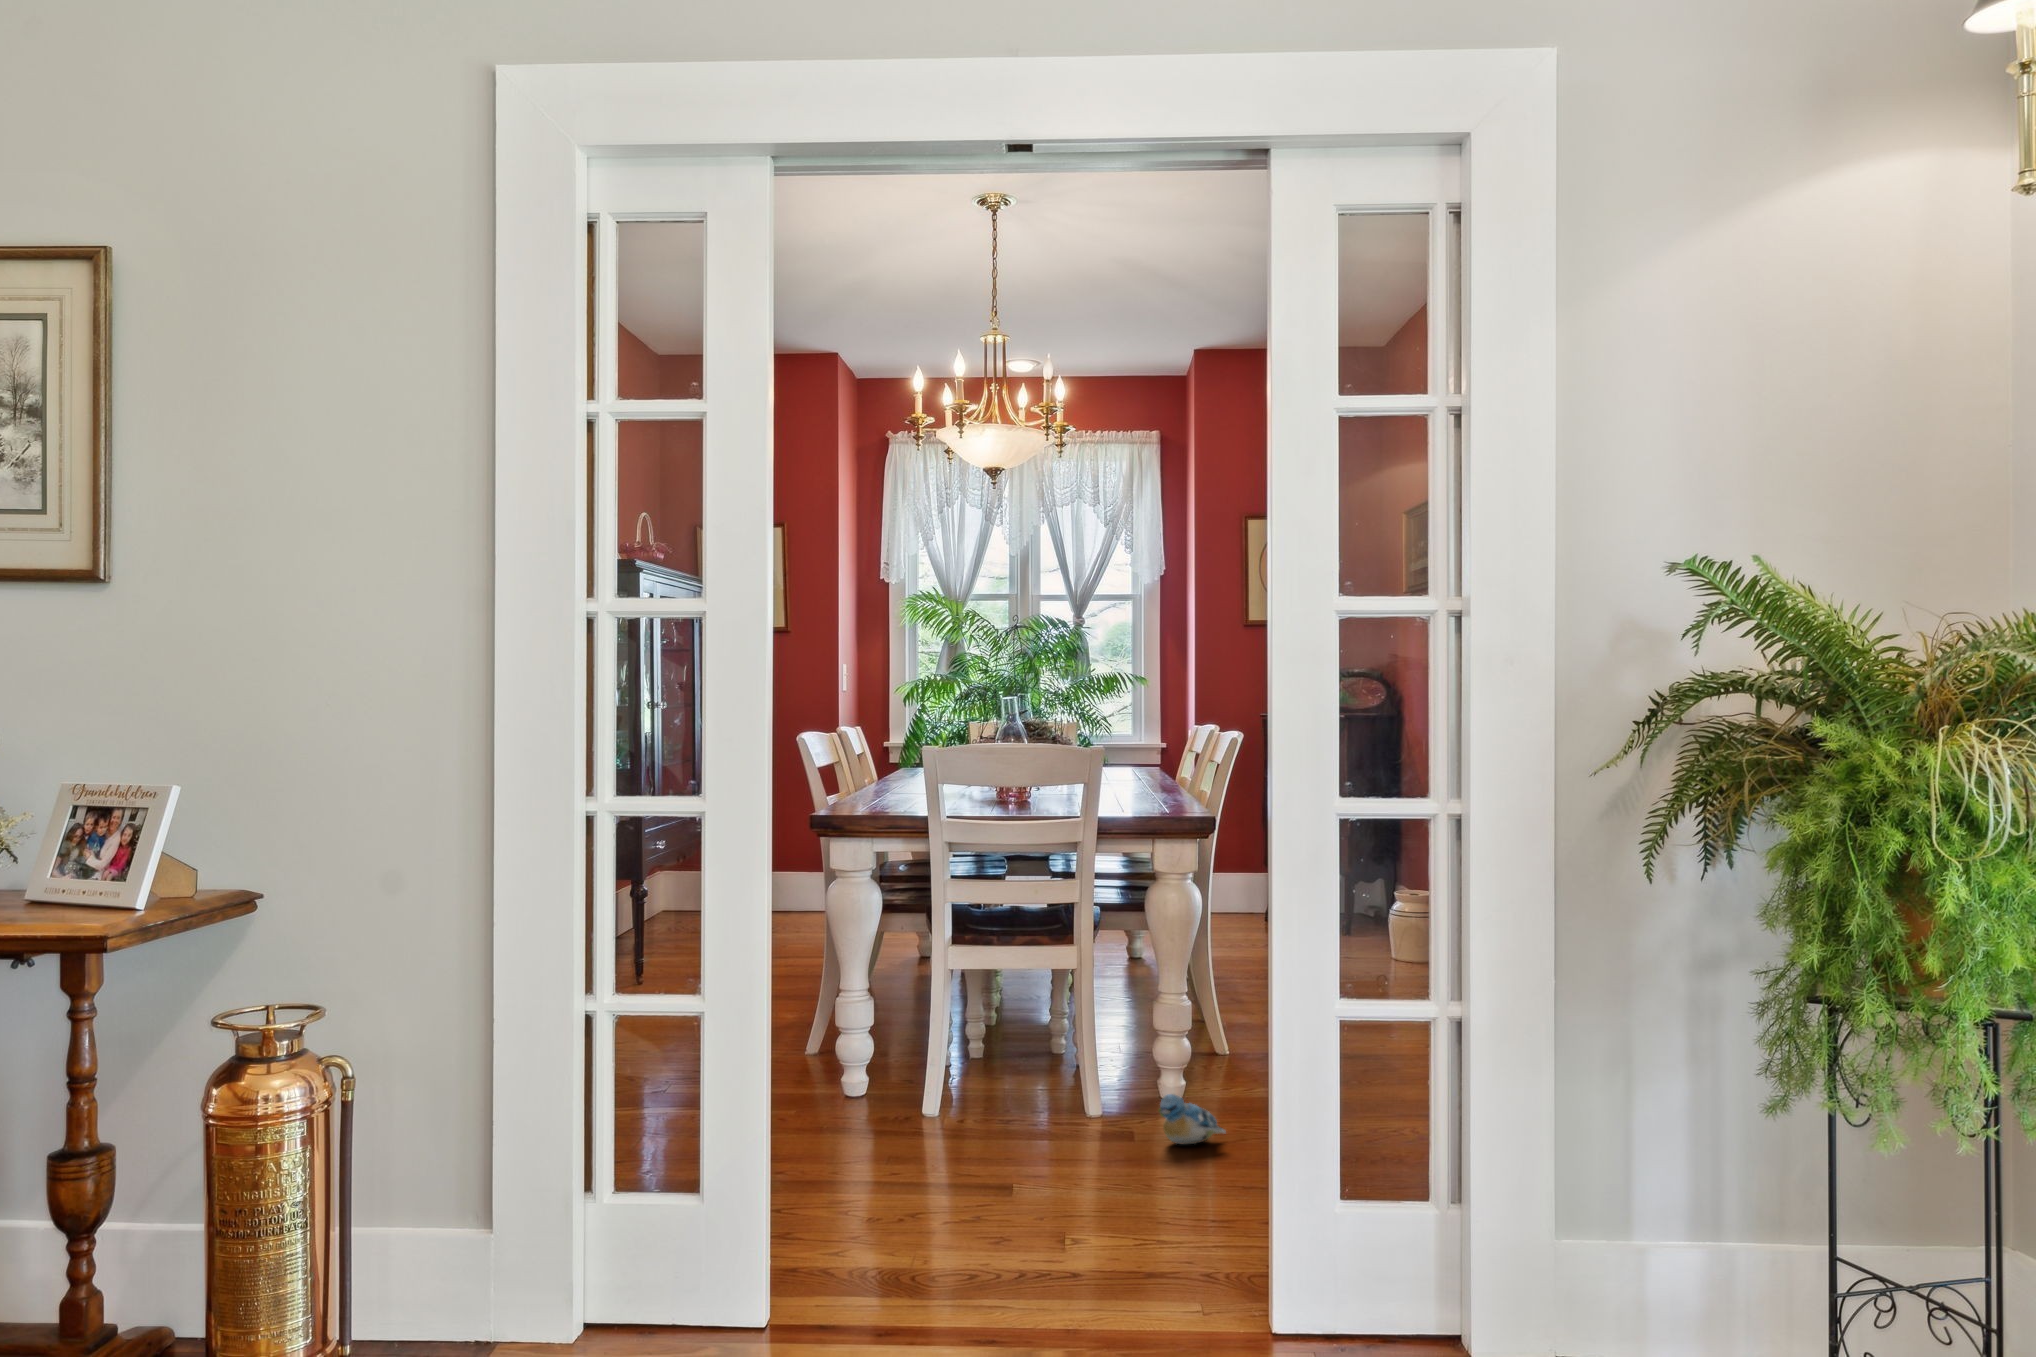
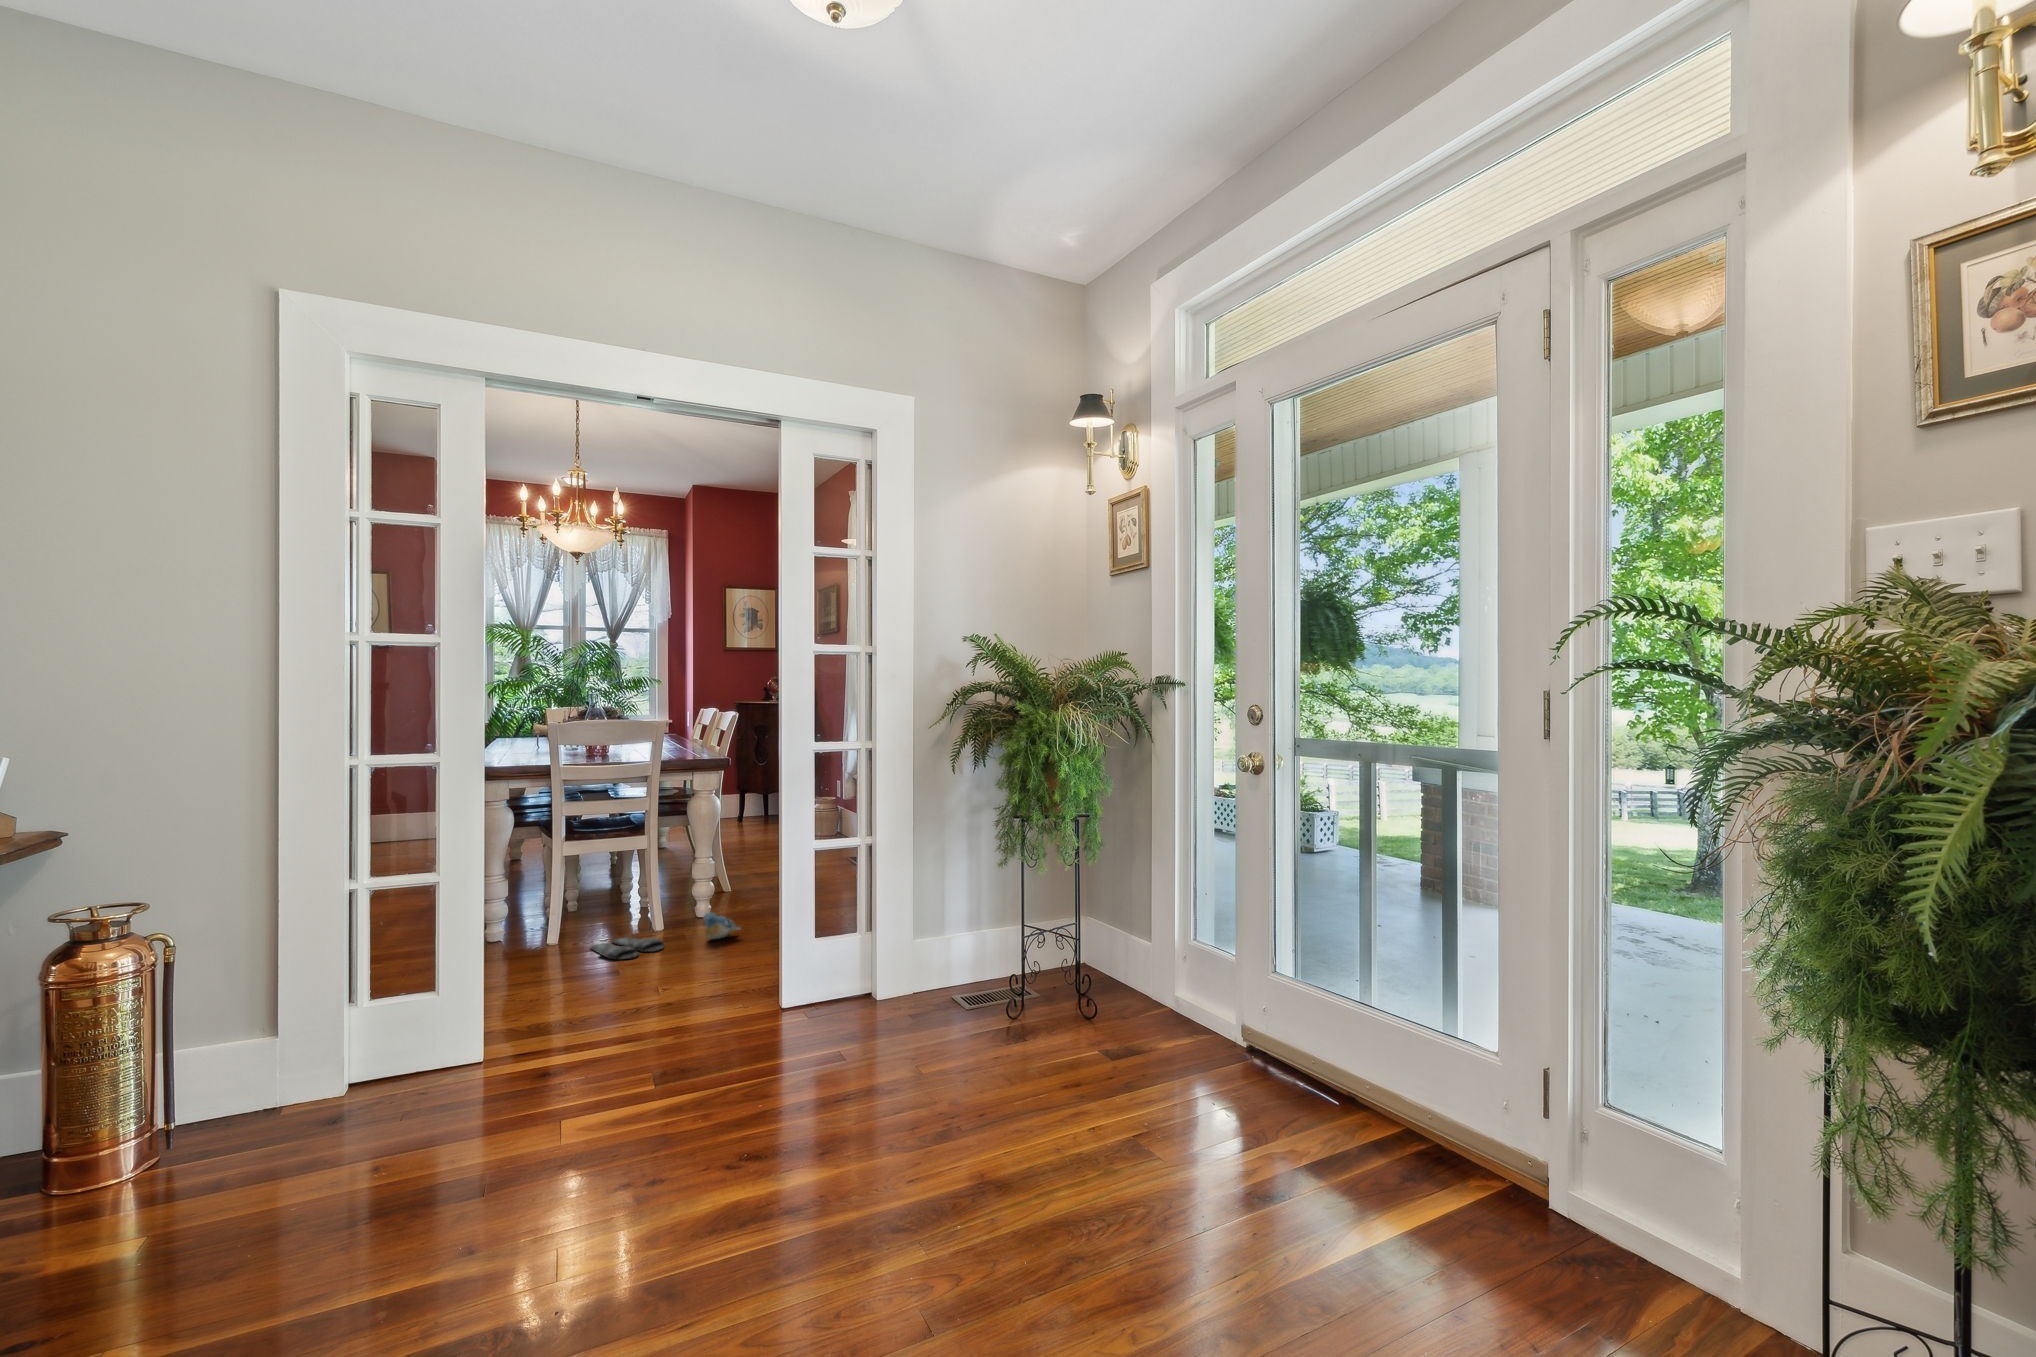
slippers: none [985,1114,1095,1159] -> present [591,937,664,960]

